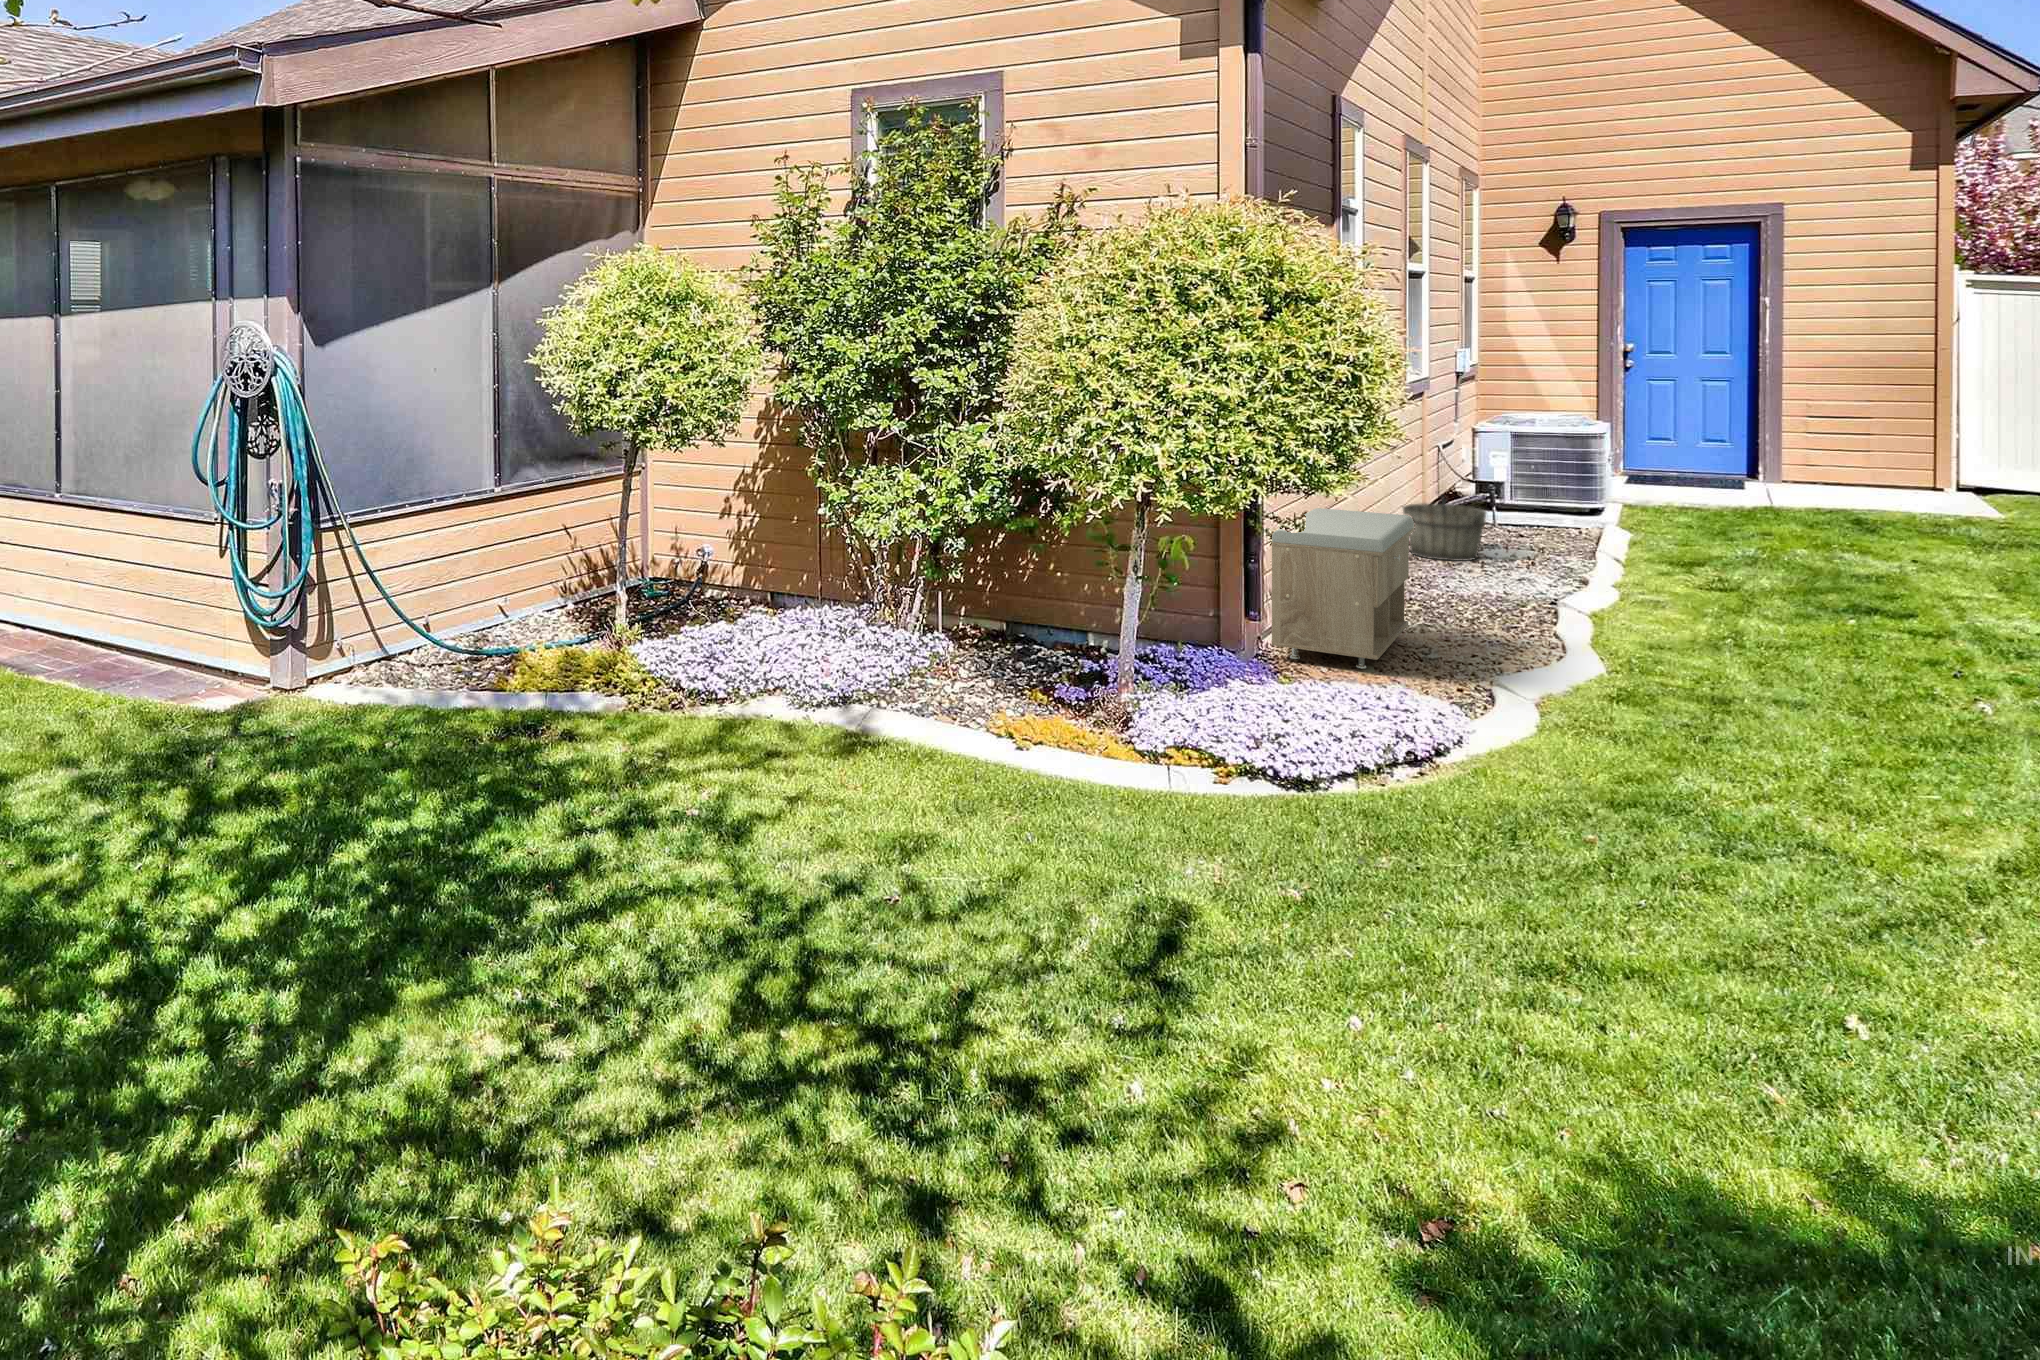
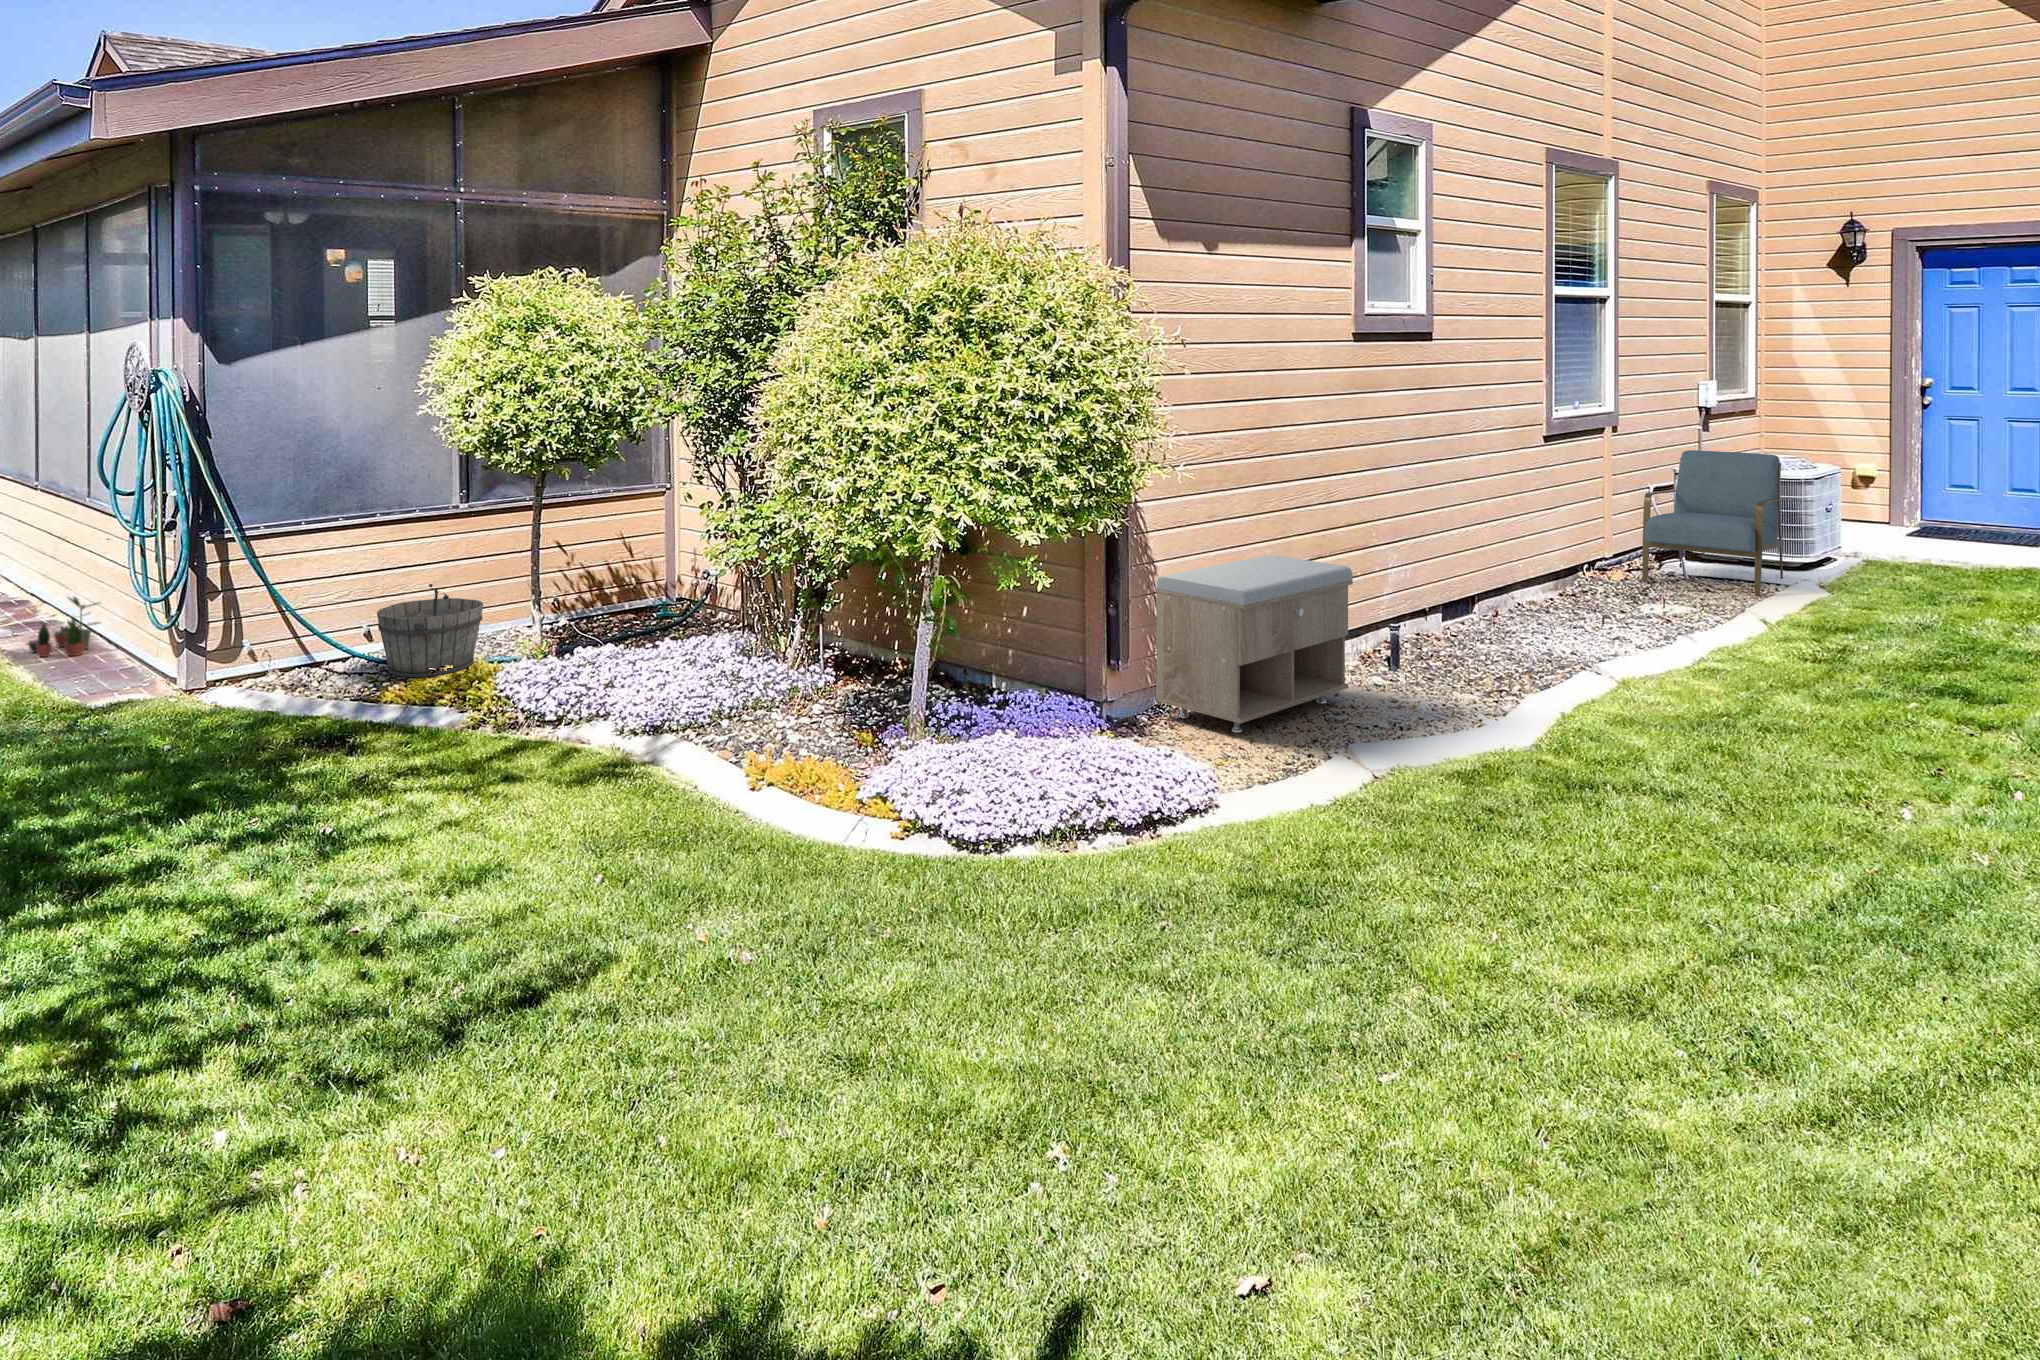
chair: none [1467,407,1580,532] -> present [1642,450,1786,596]
wooden bucket: present [1403,496,1486,561] -> present [377,584,483,677]
potted plant: none [28,600,105,667] -> present [27,597,101,657]

